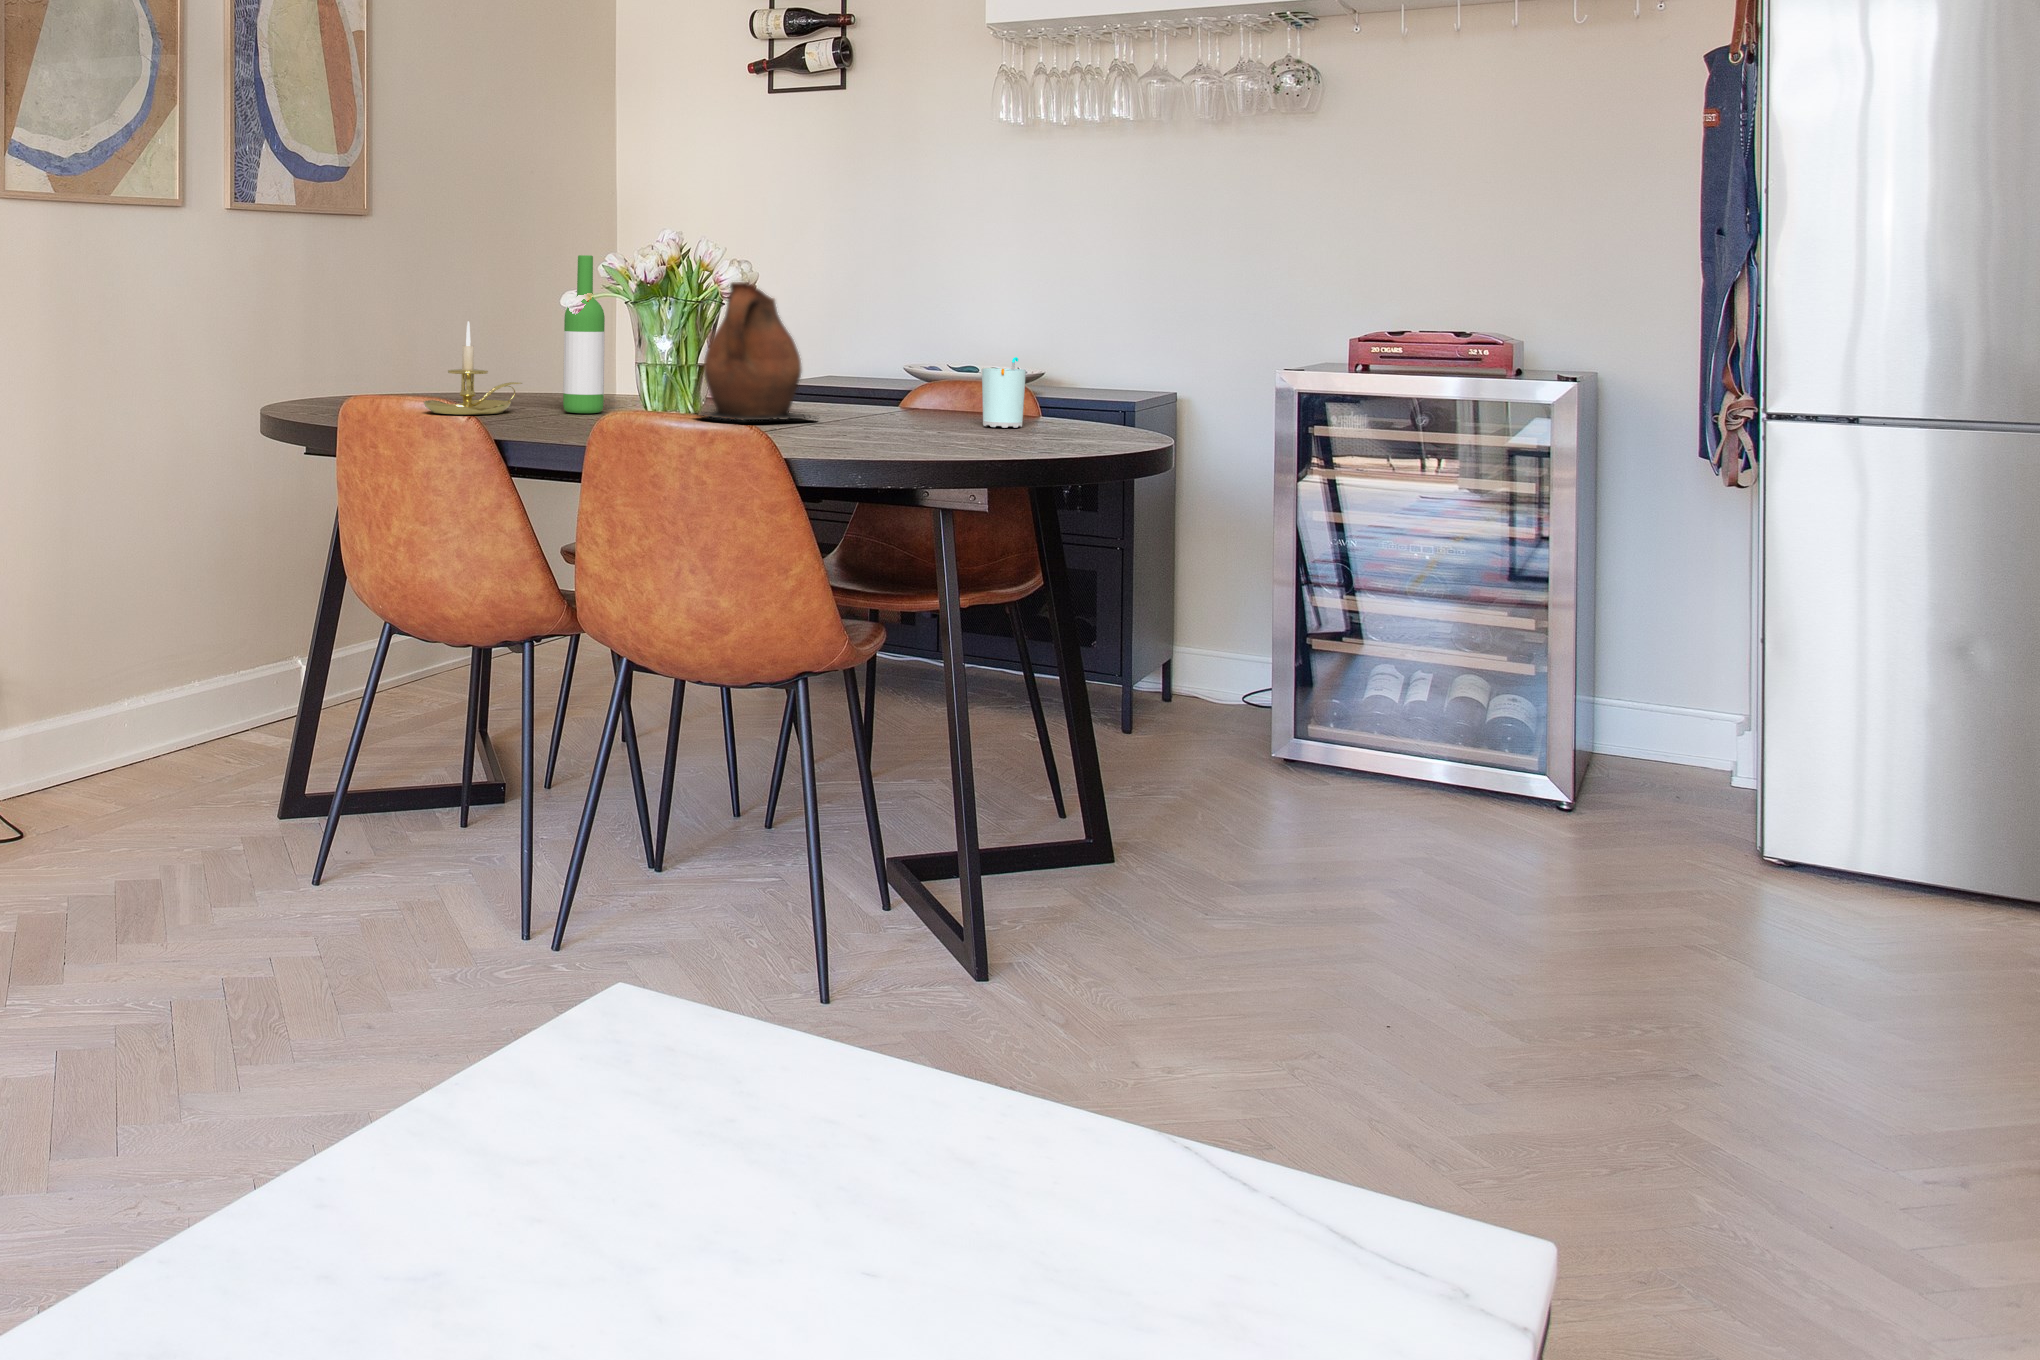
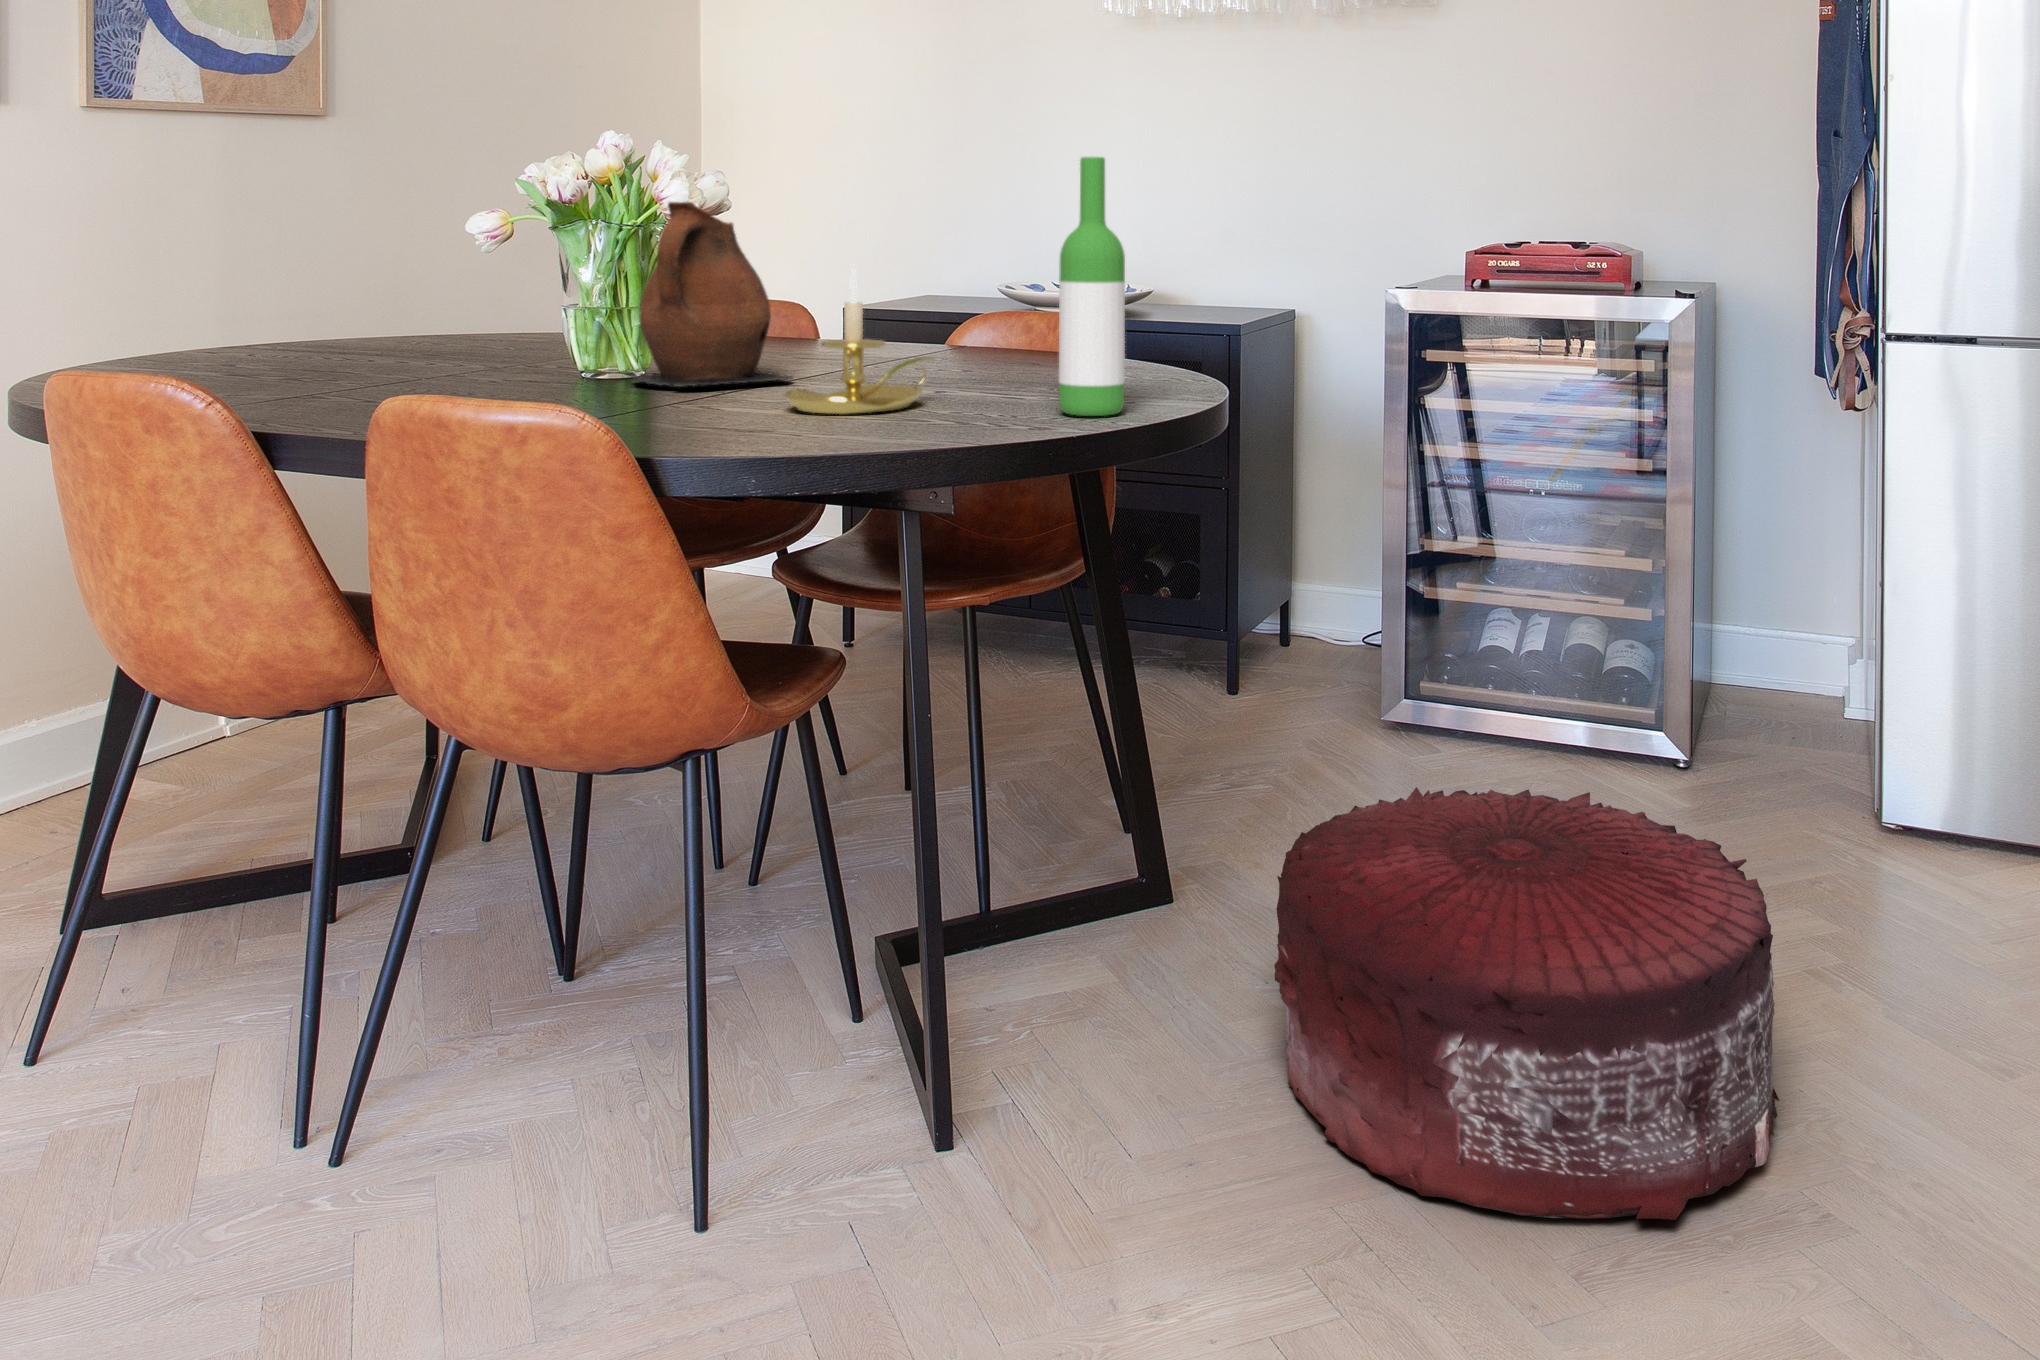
wine bottle: present [563,255,605,413] -> present [1059,157,1125,416]
candle holder: present [424,321,522,414] -> present [785,265,934,414]
cup: present [982,357,1026,428] -> none [992,295,1046,387]
pouf: none [1226,761,1667,1072] -> present [1274,787,1779,1220]

